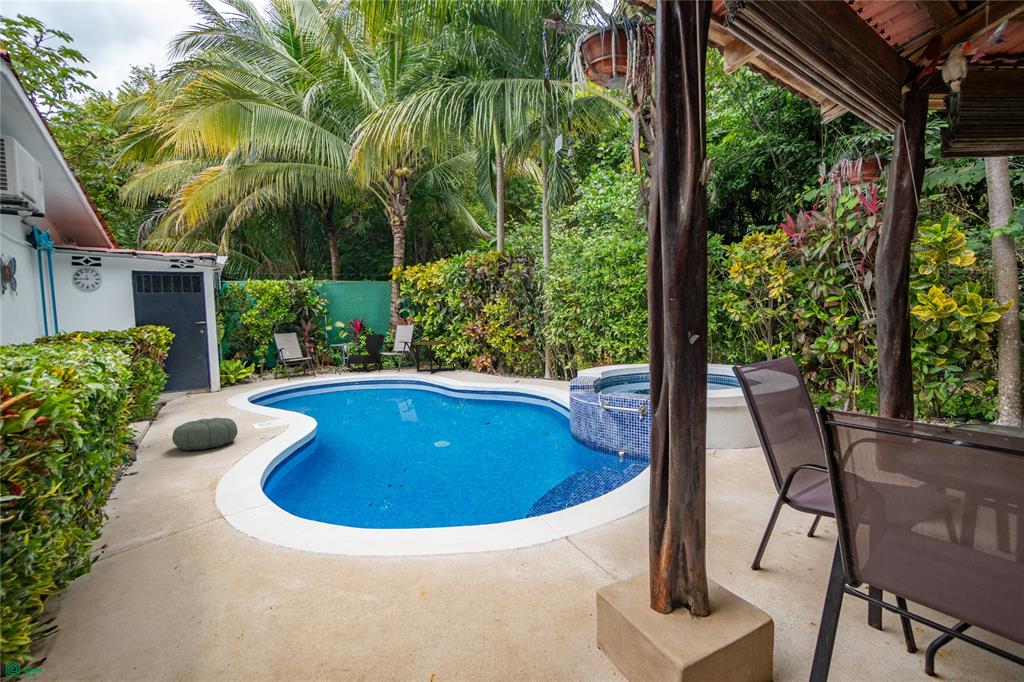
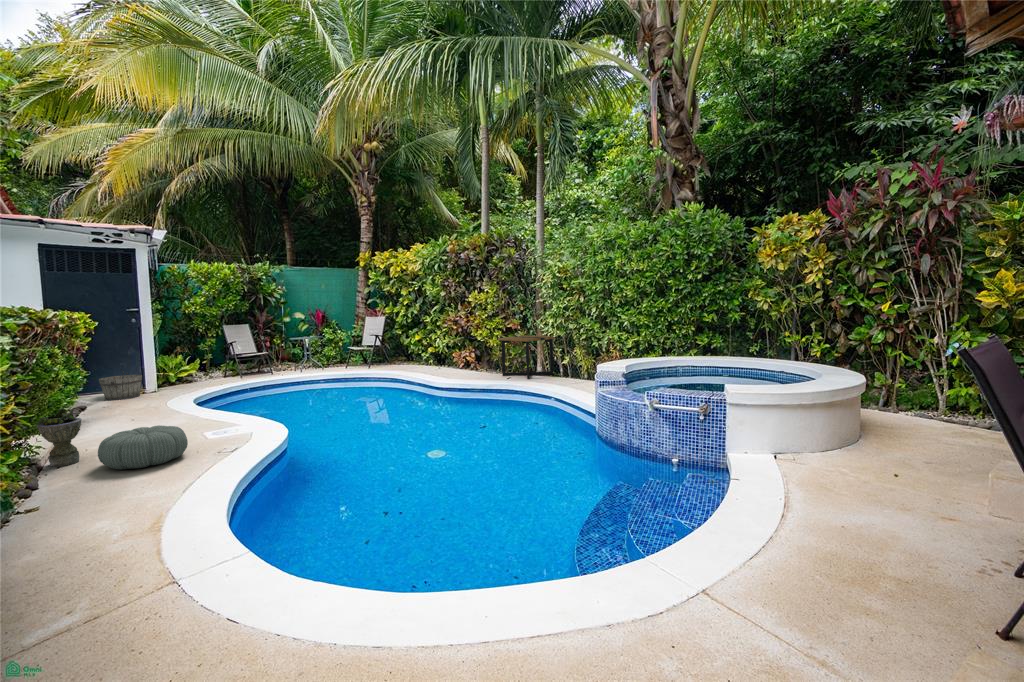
lounge chair: present [347,334,385,372] -> none [308,326,351,368]
side table: present [413,341,456,374] -> present [498,336,556,379]
wooden bucket: none [175,373,208,398] -> present [99,369,142,400]
planter: none [130,404,161,448] -> present [37,409,82,467]

